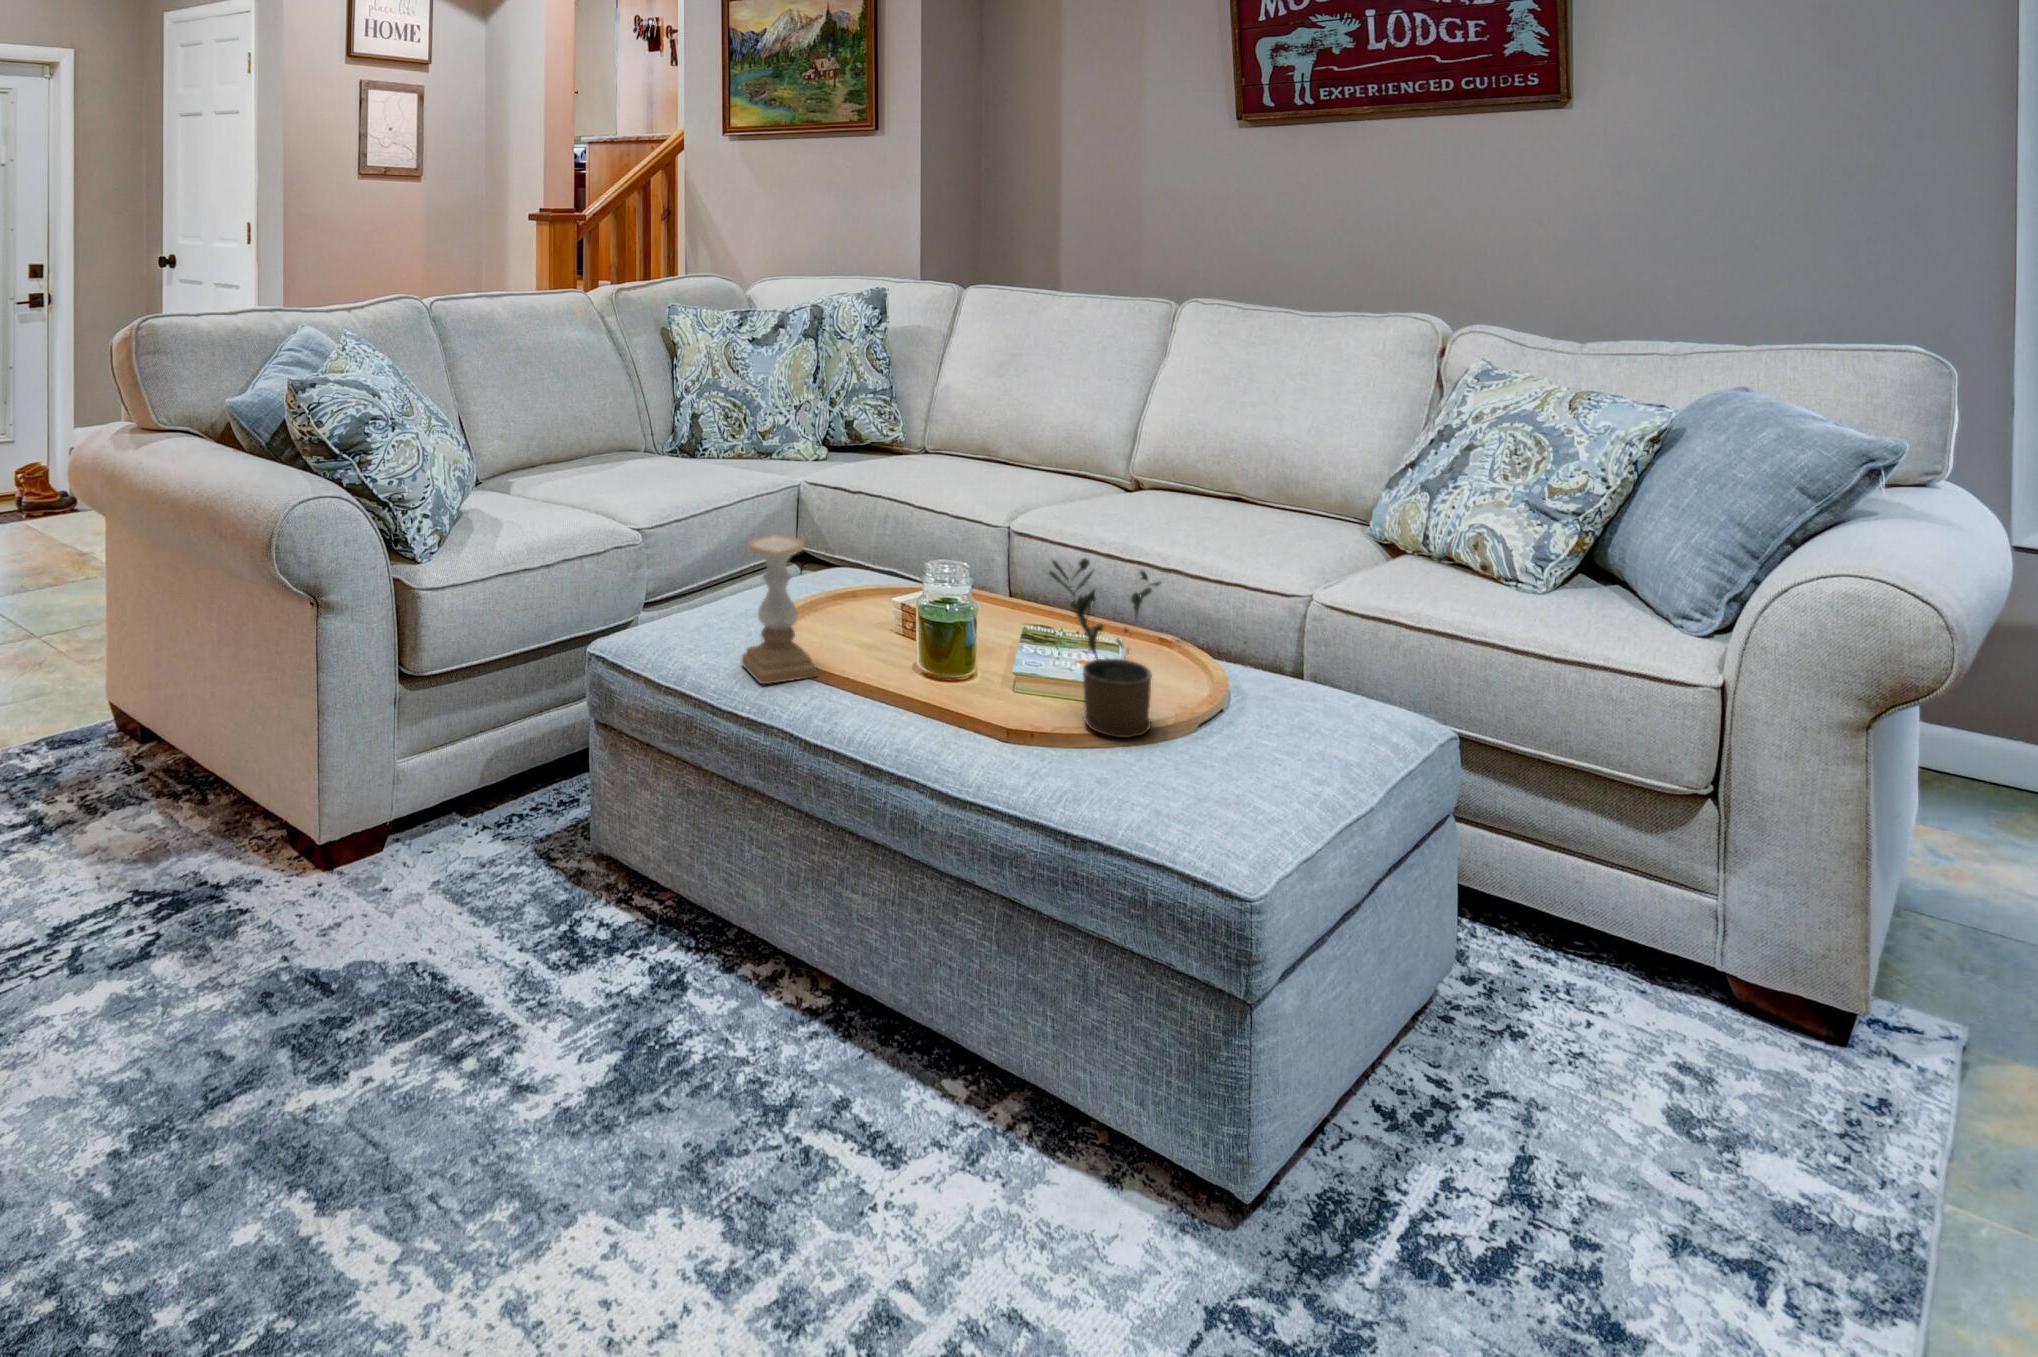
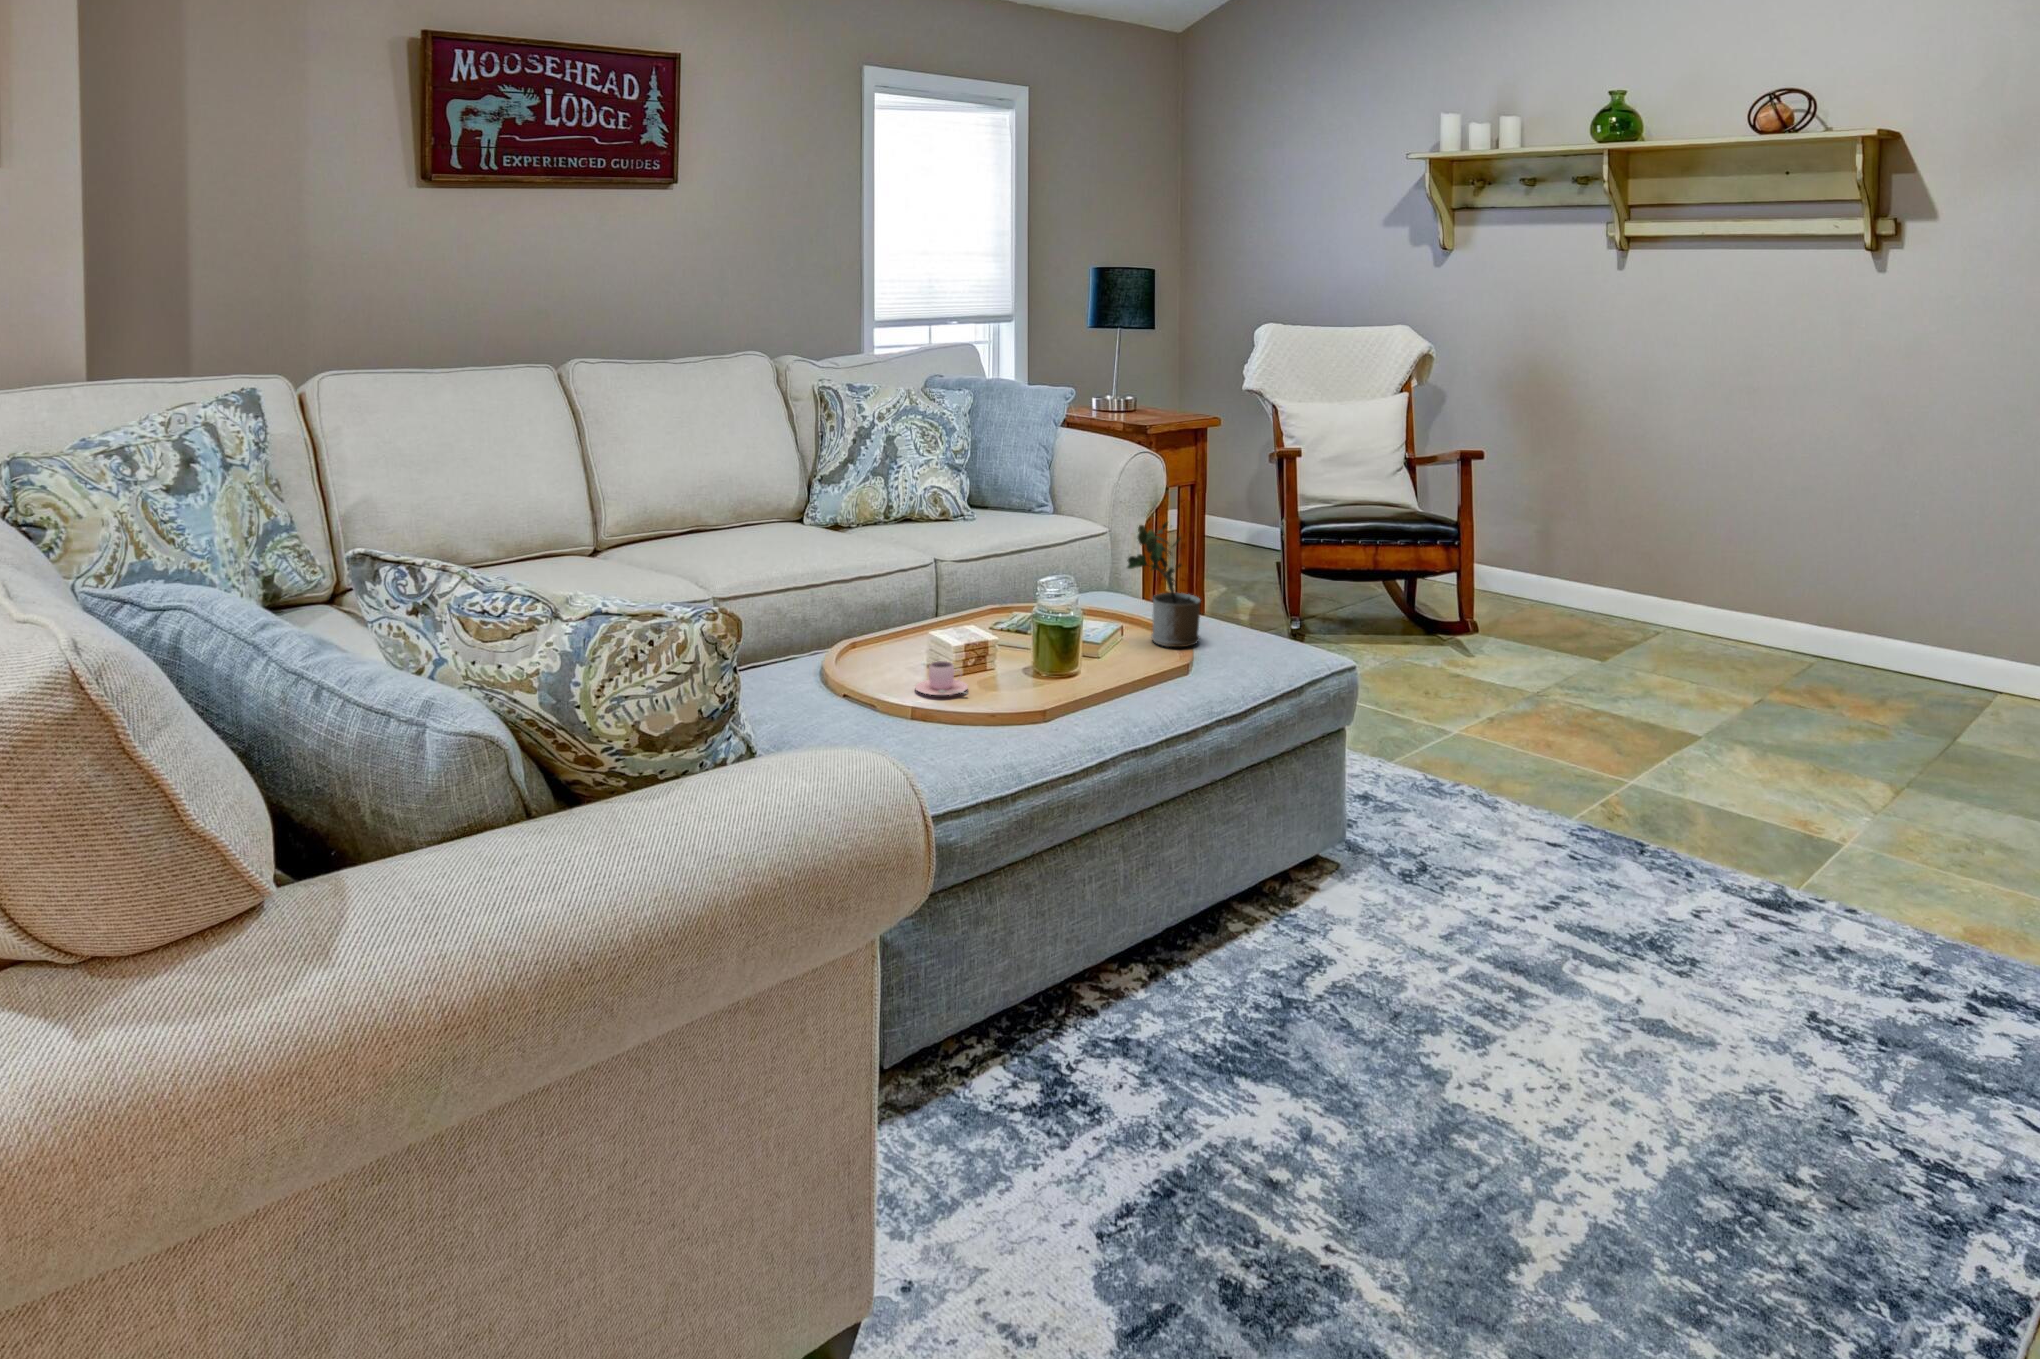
candle holder: present [742,535,817,684] -> none [974,582,1047,734]
teacup: none [824,574,876,646] -> present [915,661,968,695]

